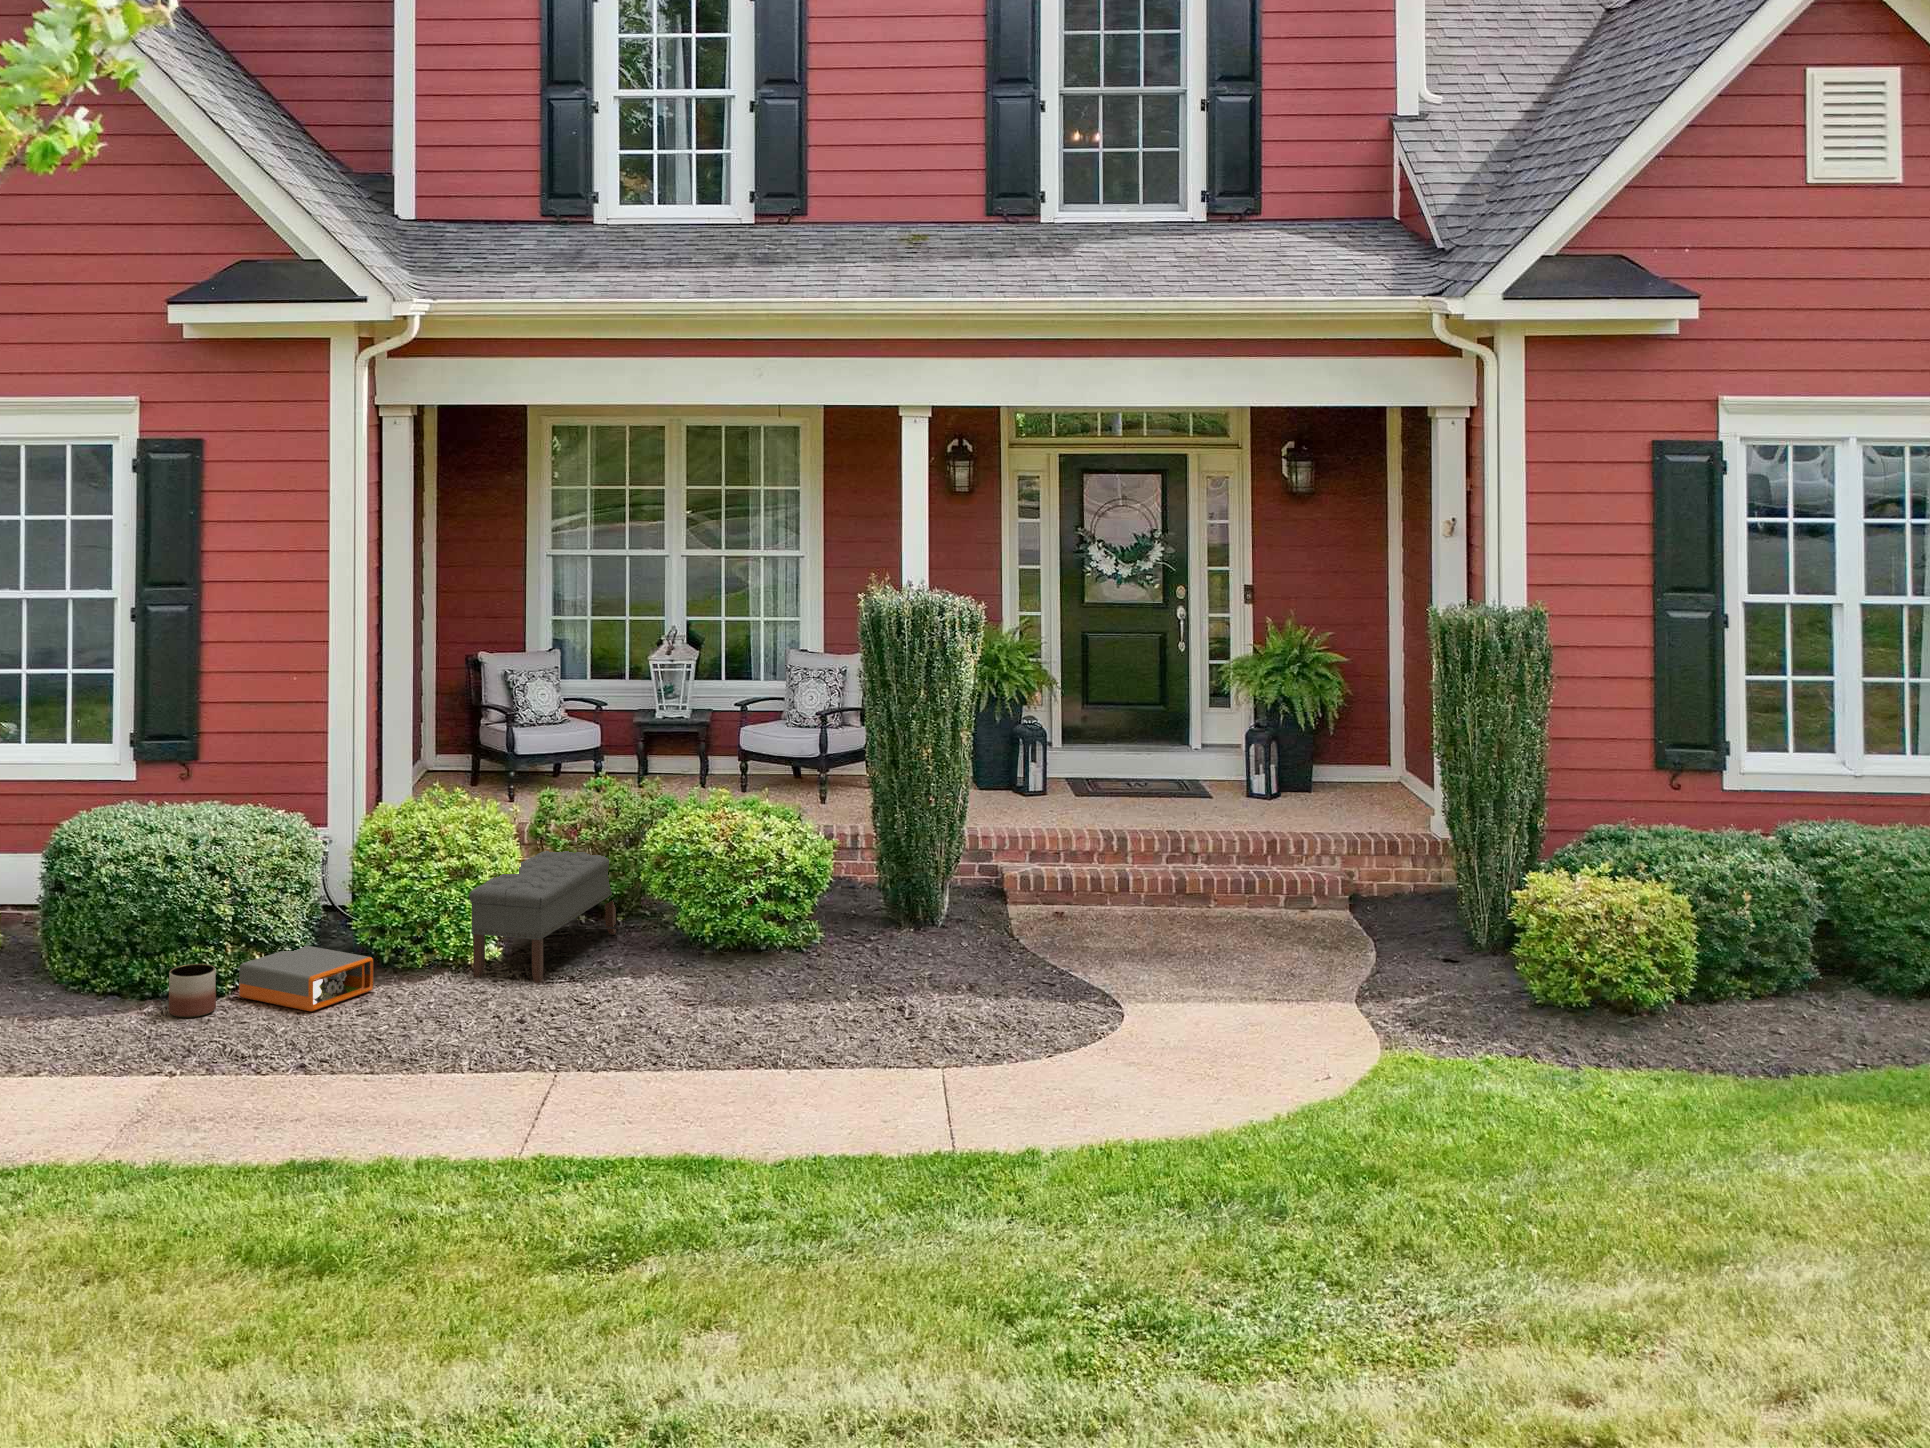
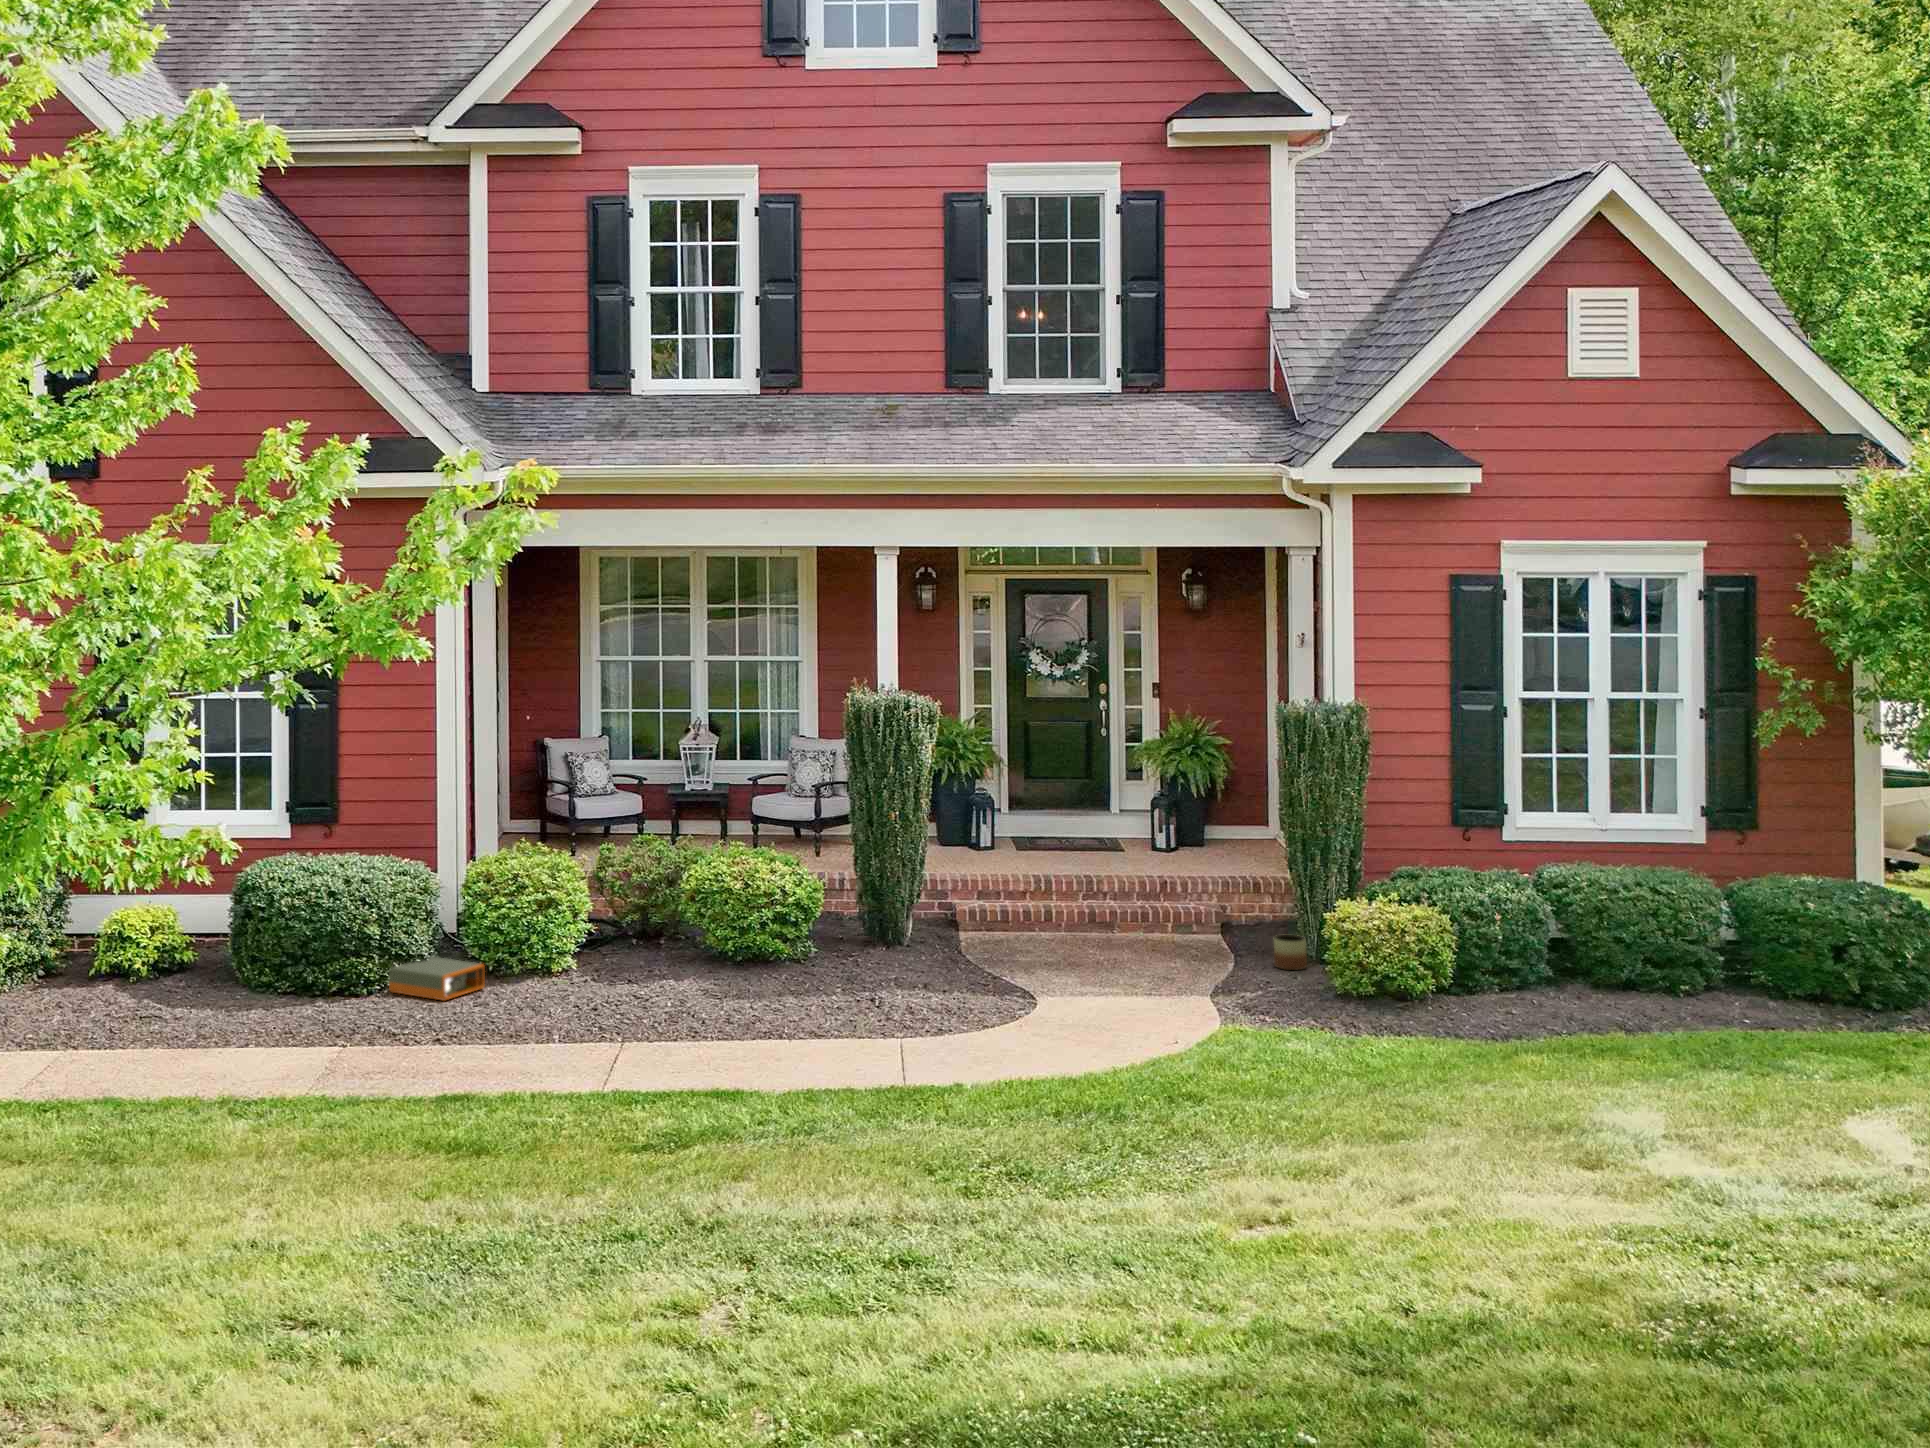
bench: present [469,851,616,983] -> none [552,886,660,986]
planter: present [169,964,216,1018] -> present [1274,935,1307,970]

